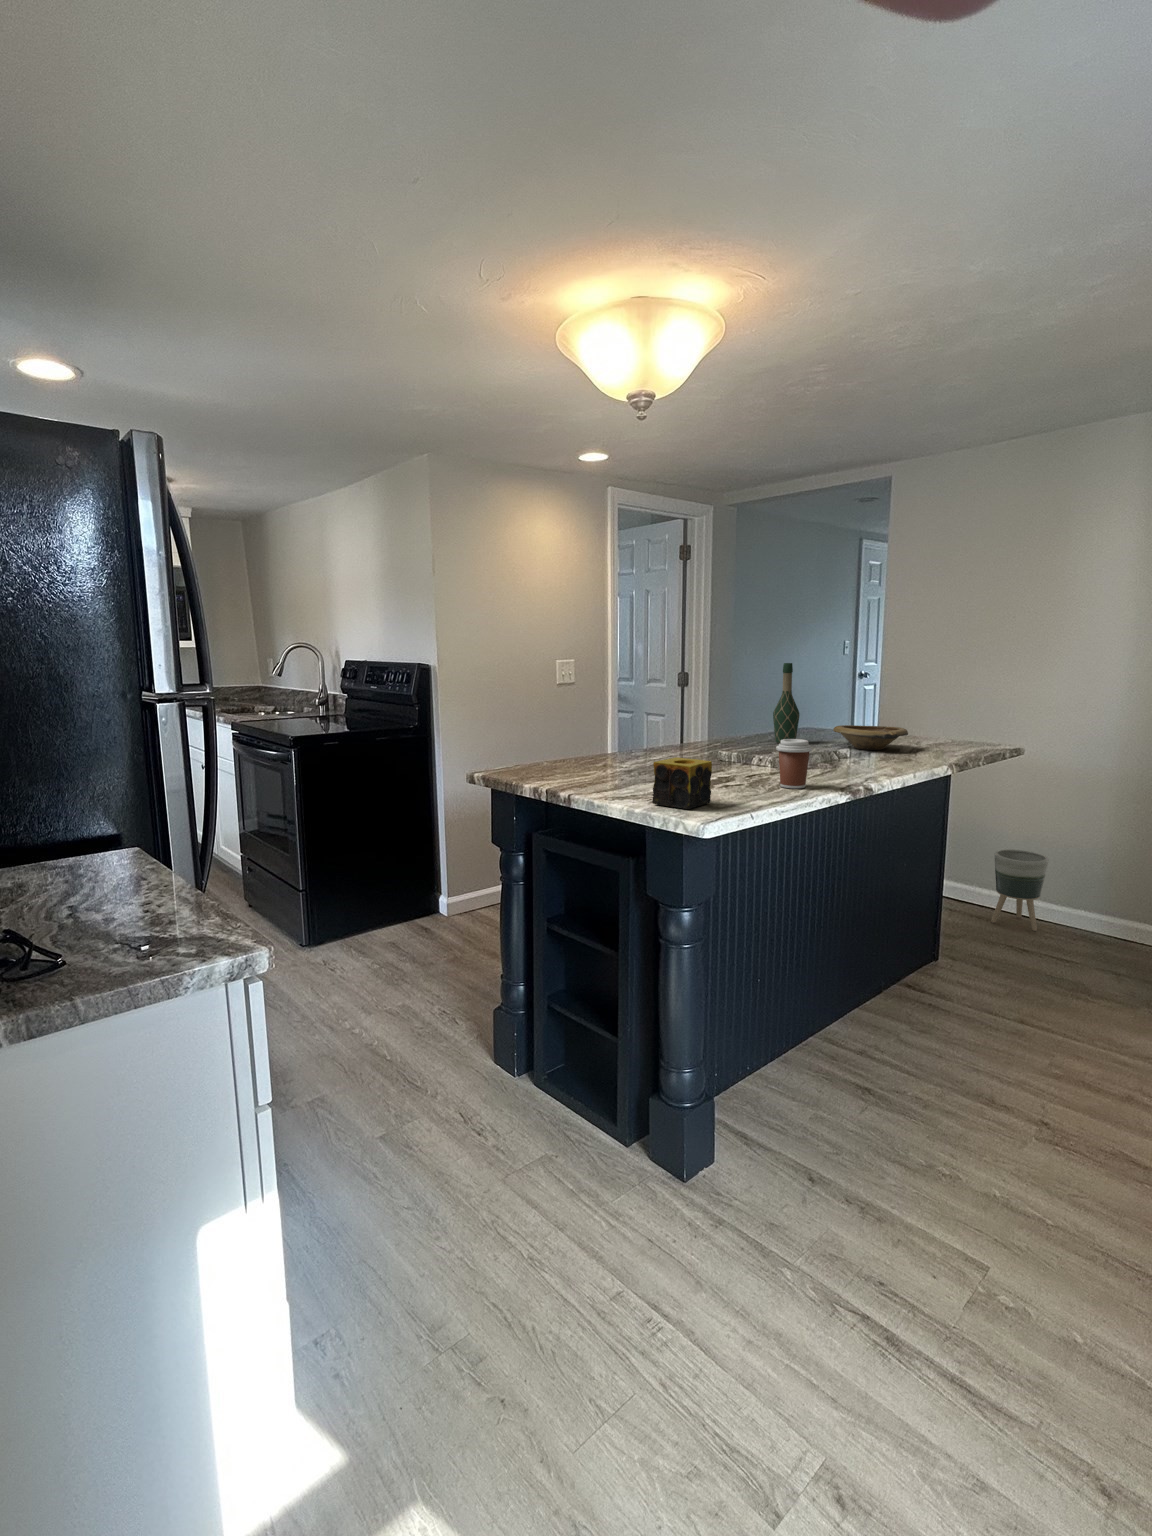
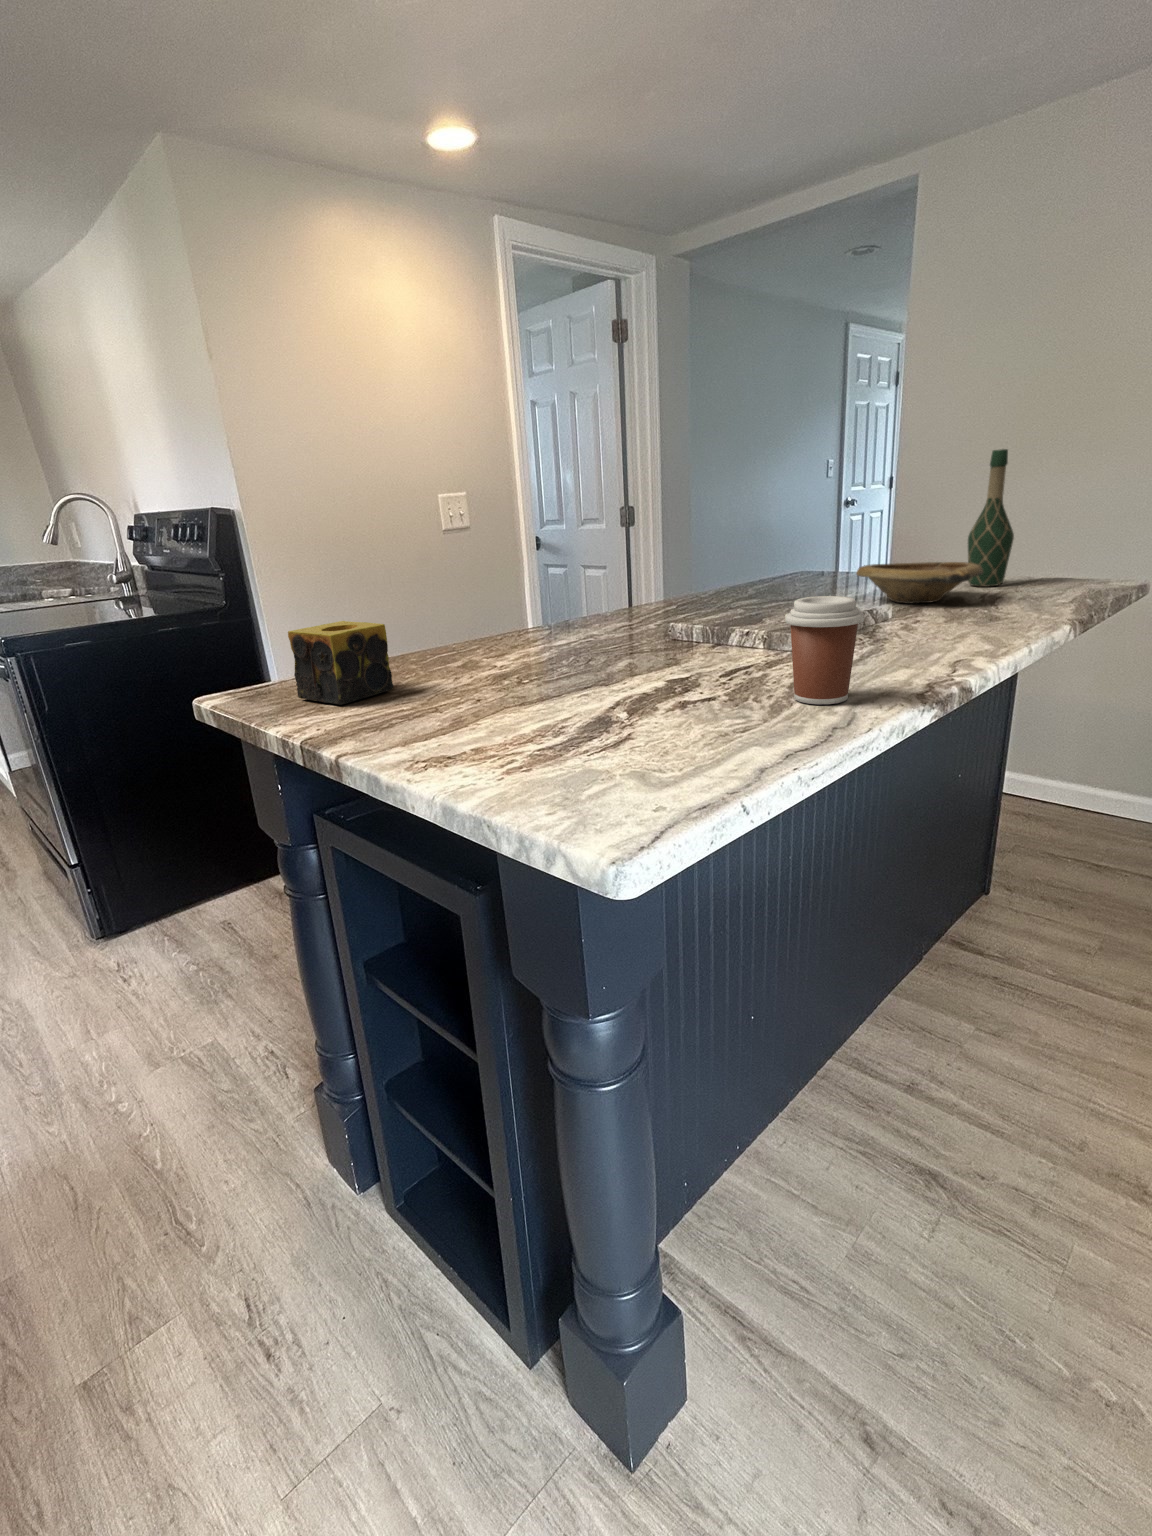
wine bottle: present [773,663,800,743] -> present [968,449,1014,586]
candle: present [652,757,712,809] -> present [288,621,393,705]
planter: present [991,849,1049,931] -> none [1046,726,1132,836]

